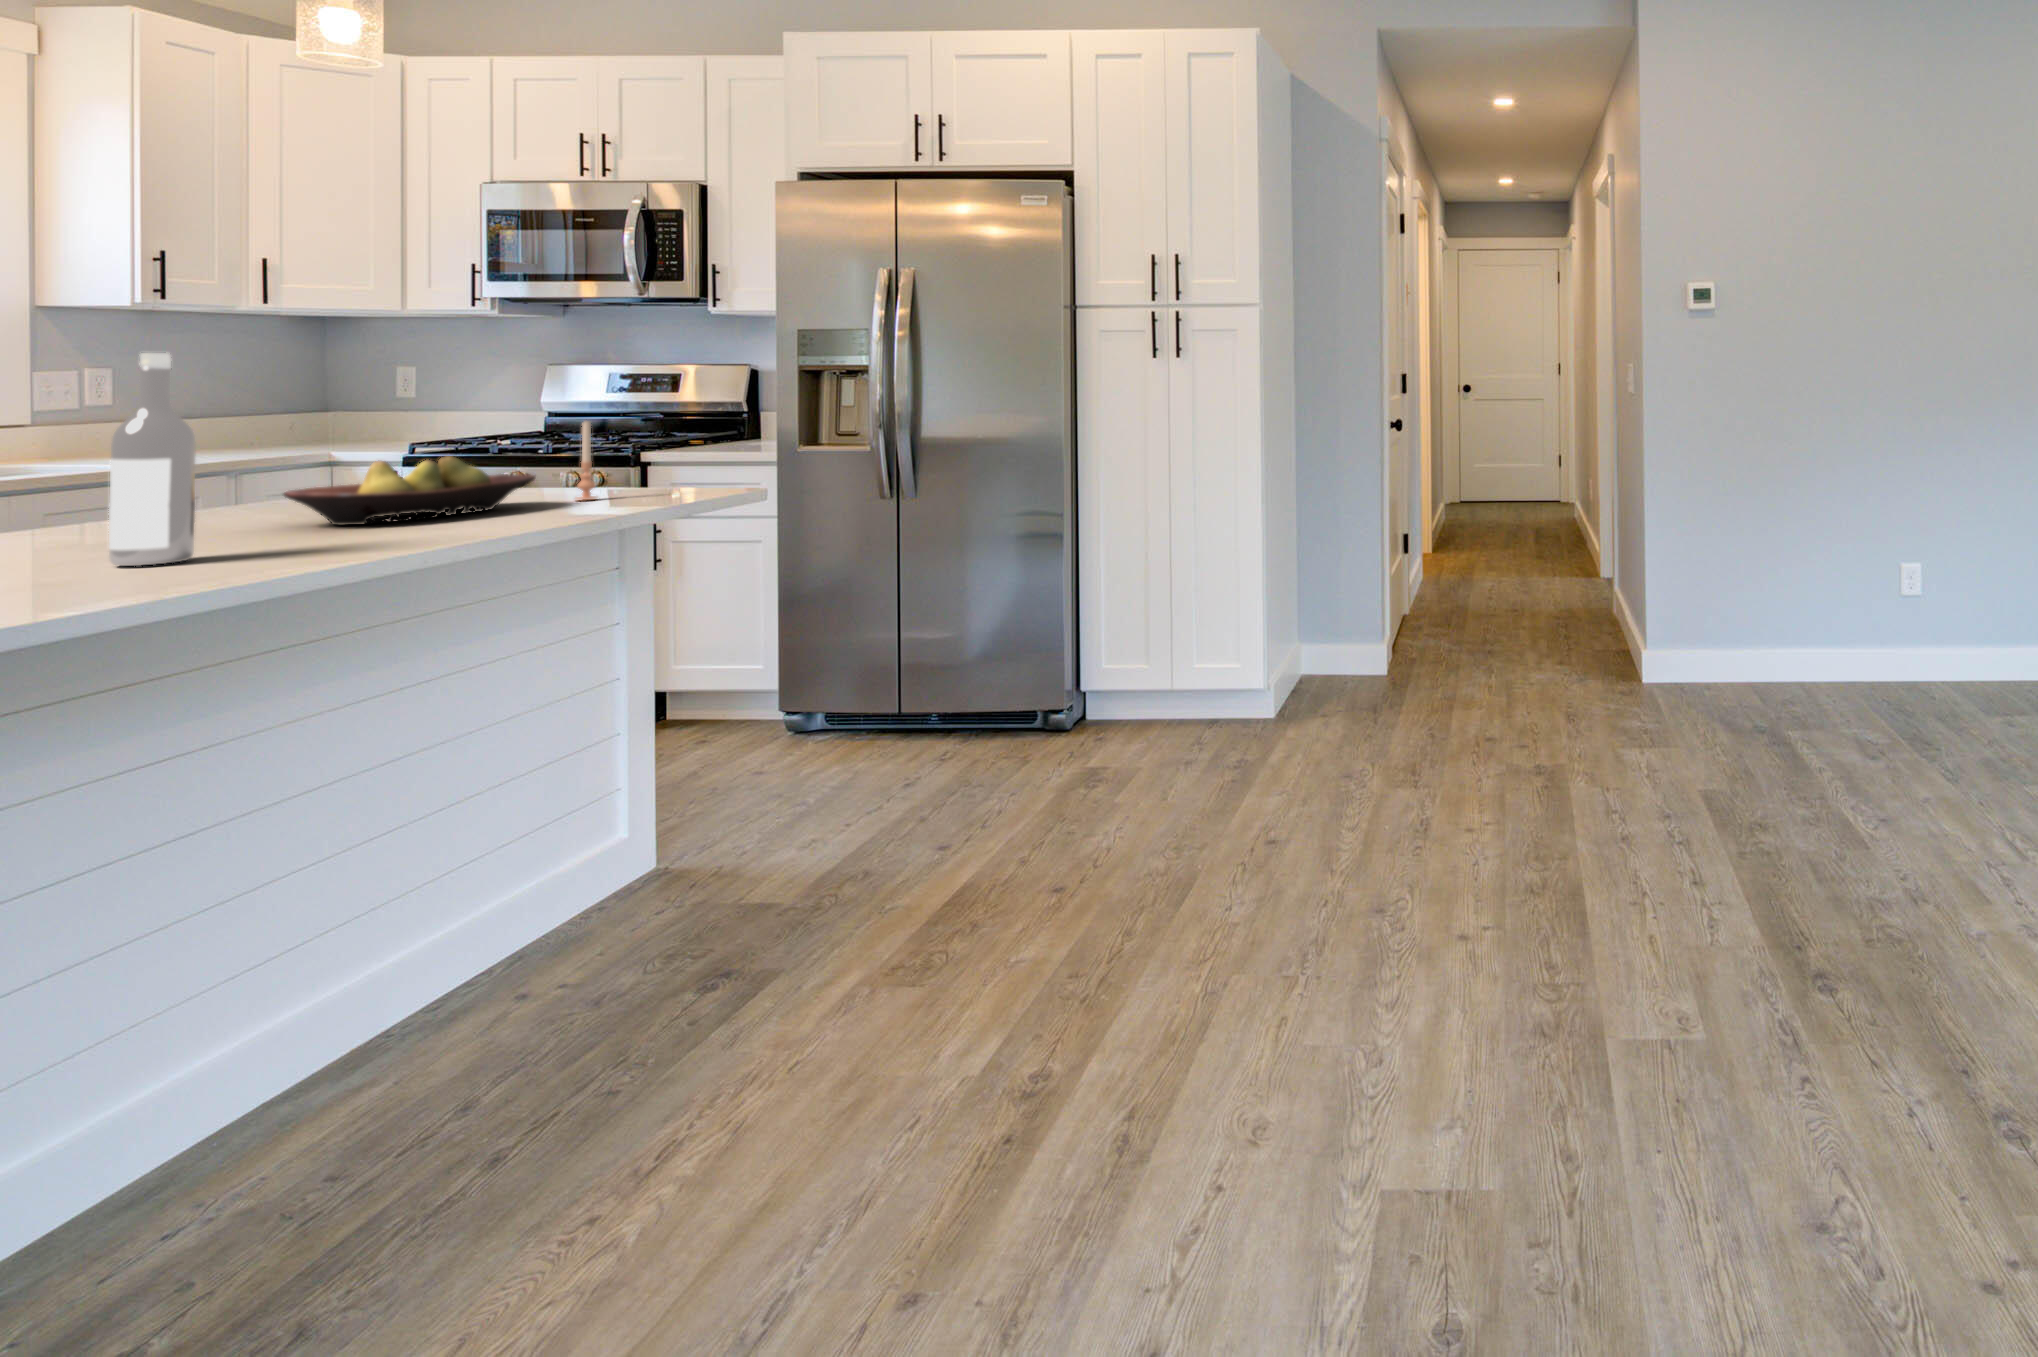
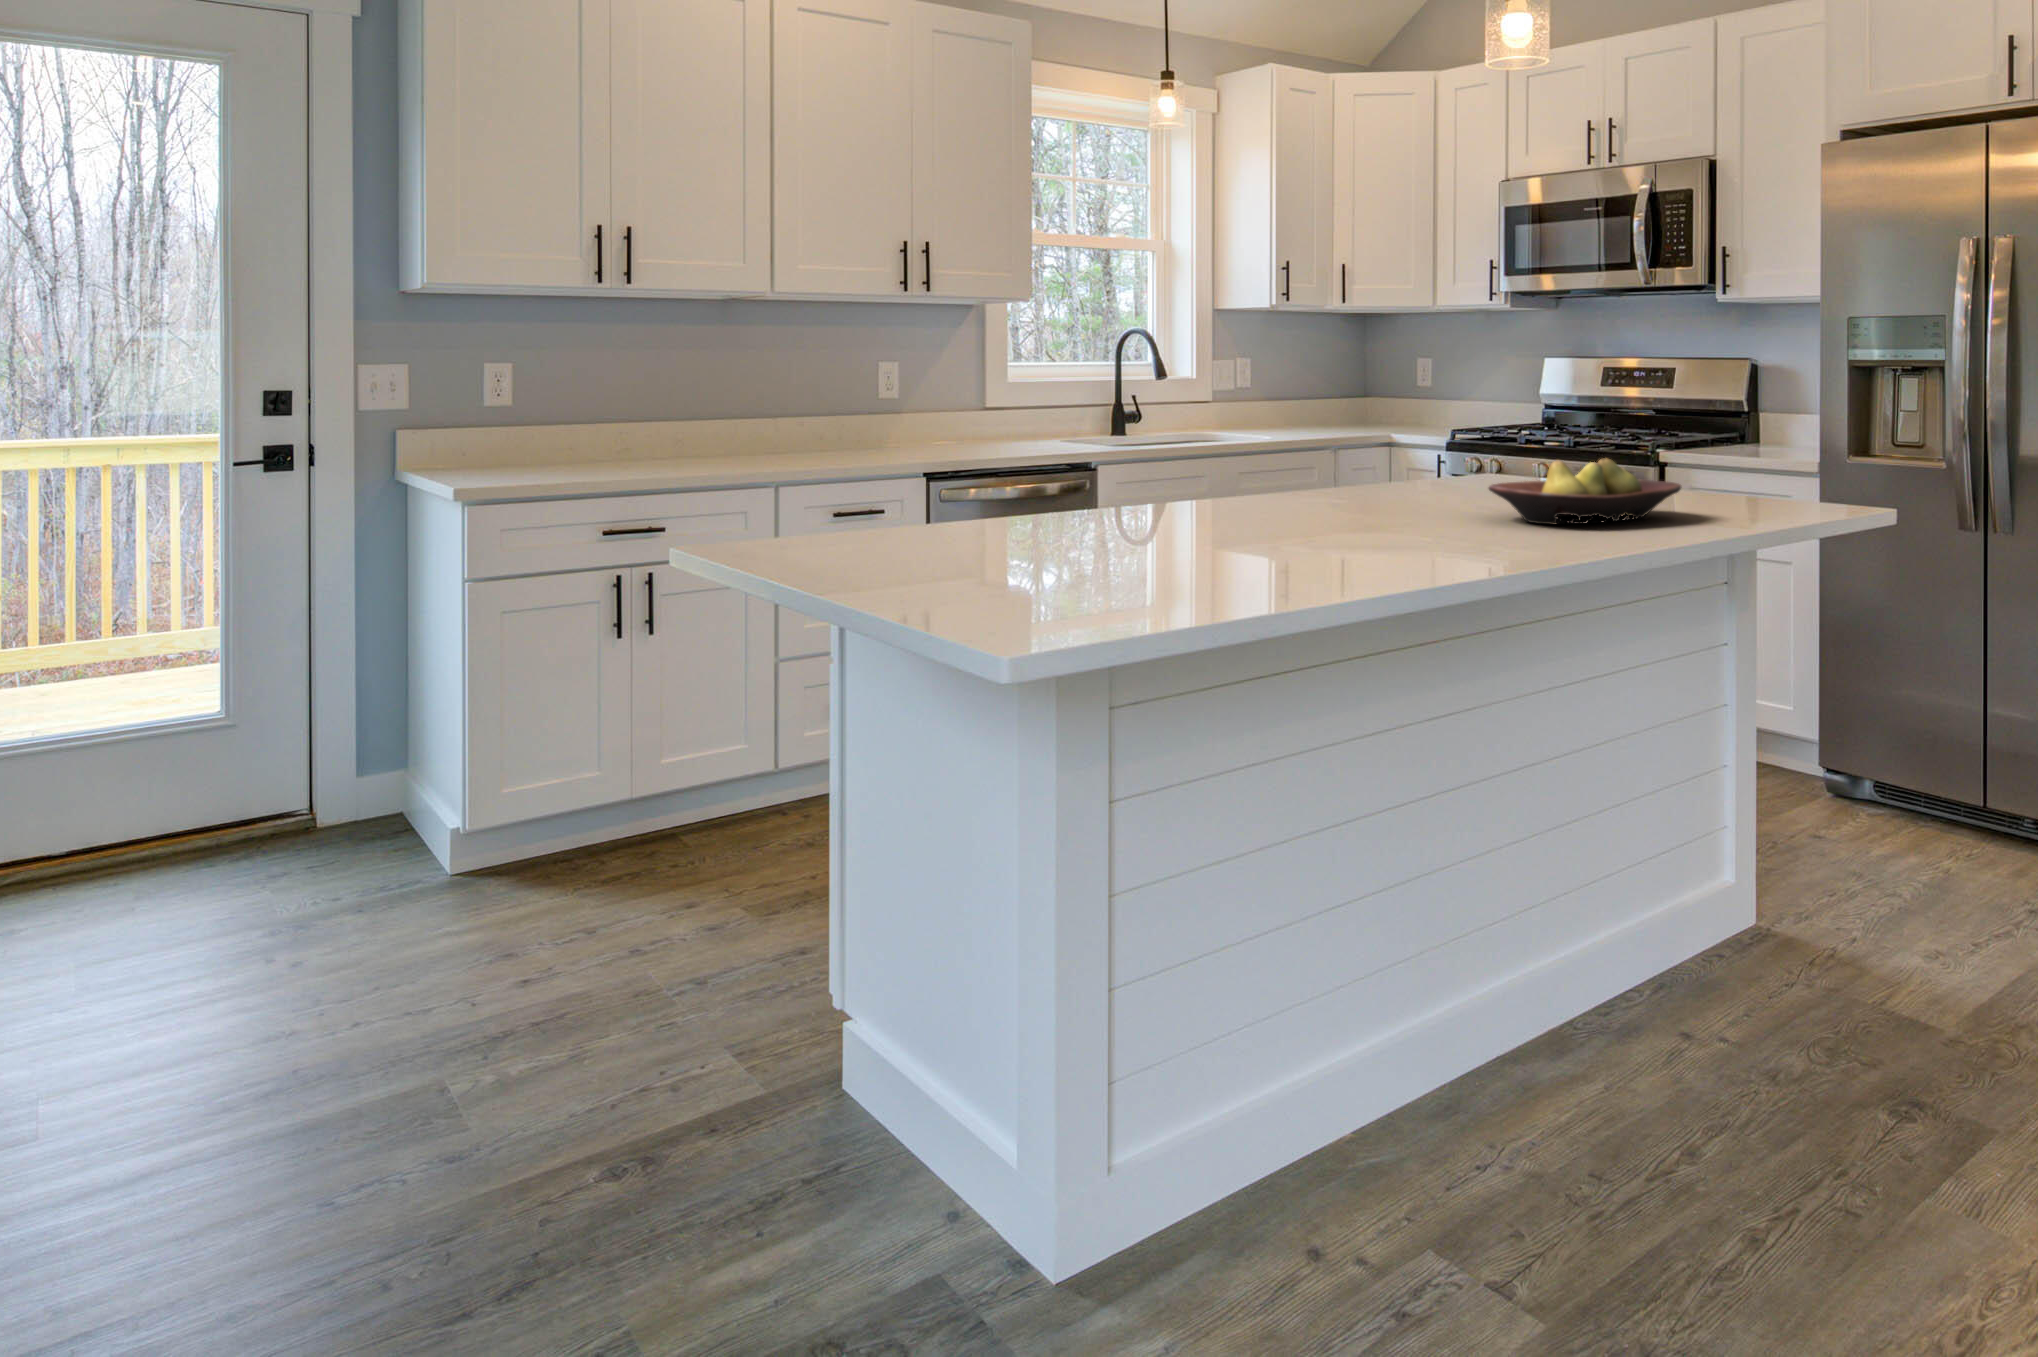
wine bottle: present [109,353,195,566] -> none [1419,355,1475,553]
candle: present [576,421,597,501] -> none [1707,425,1732,514]

